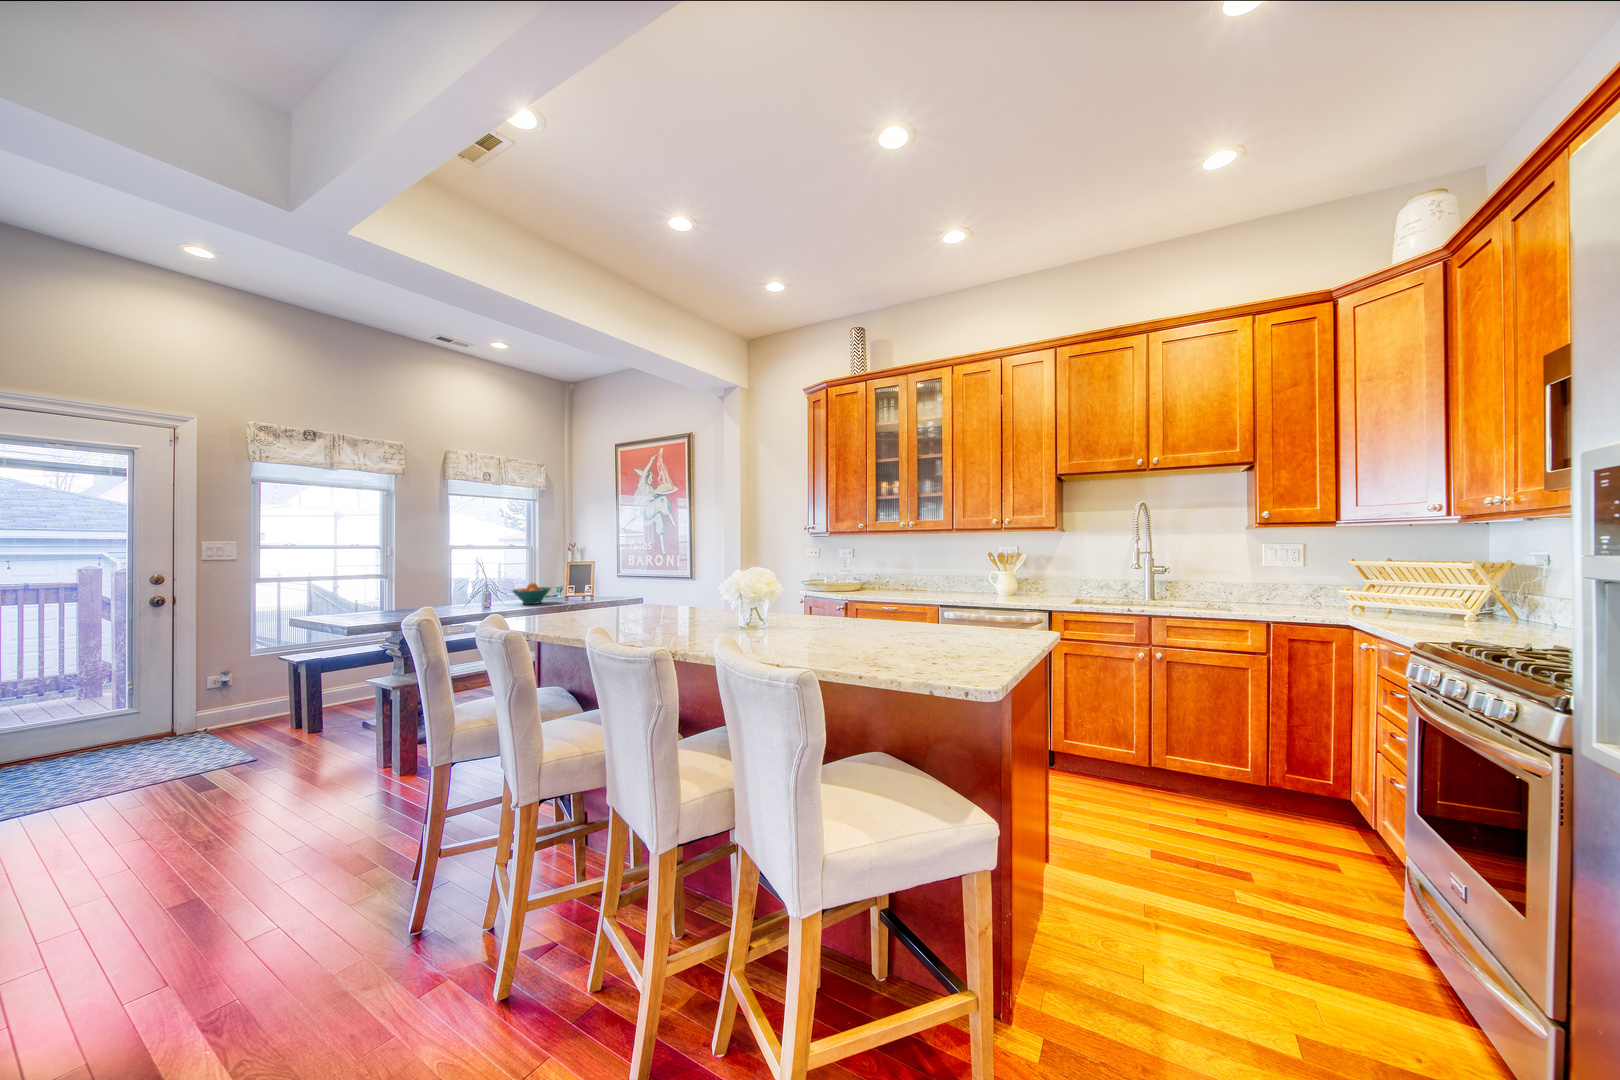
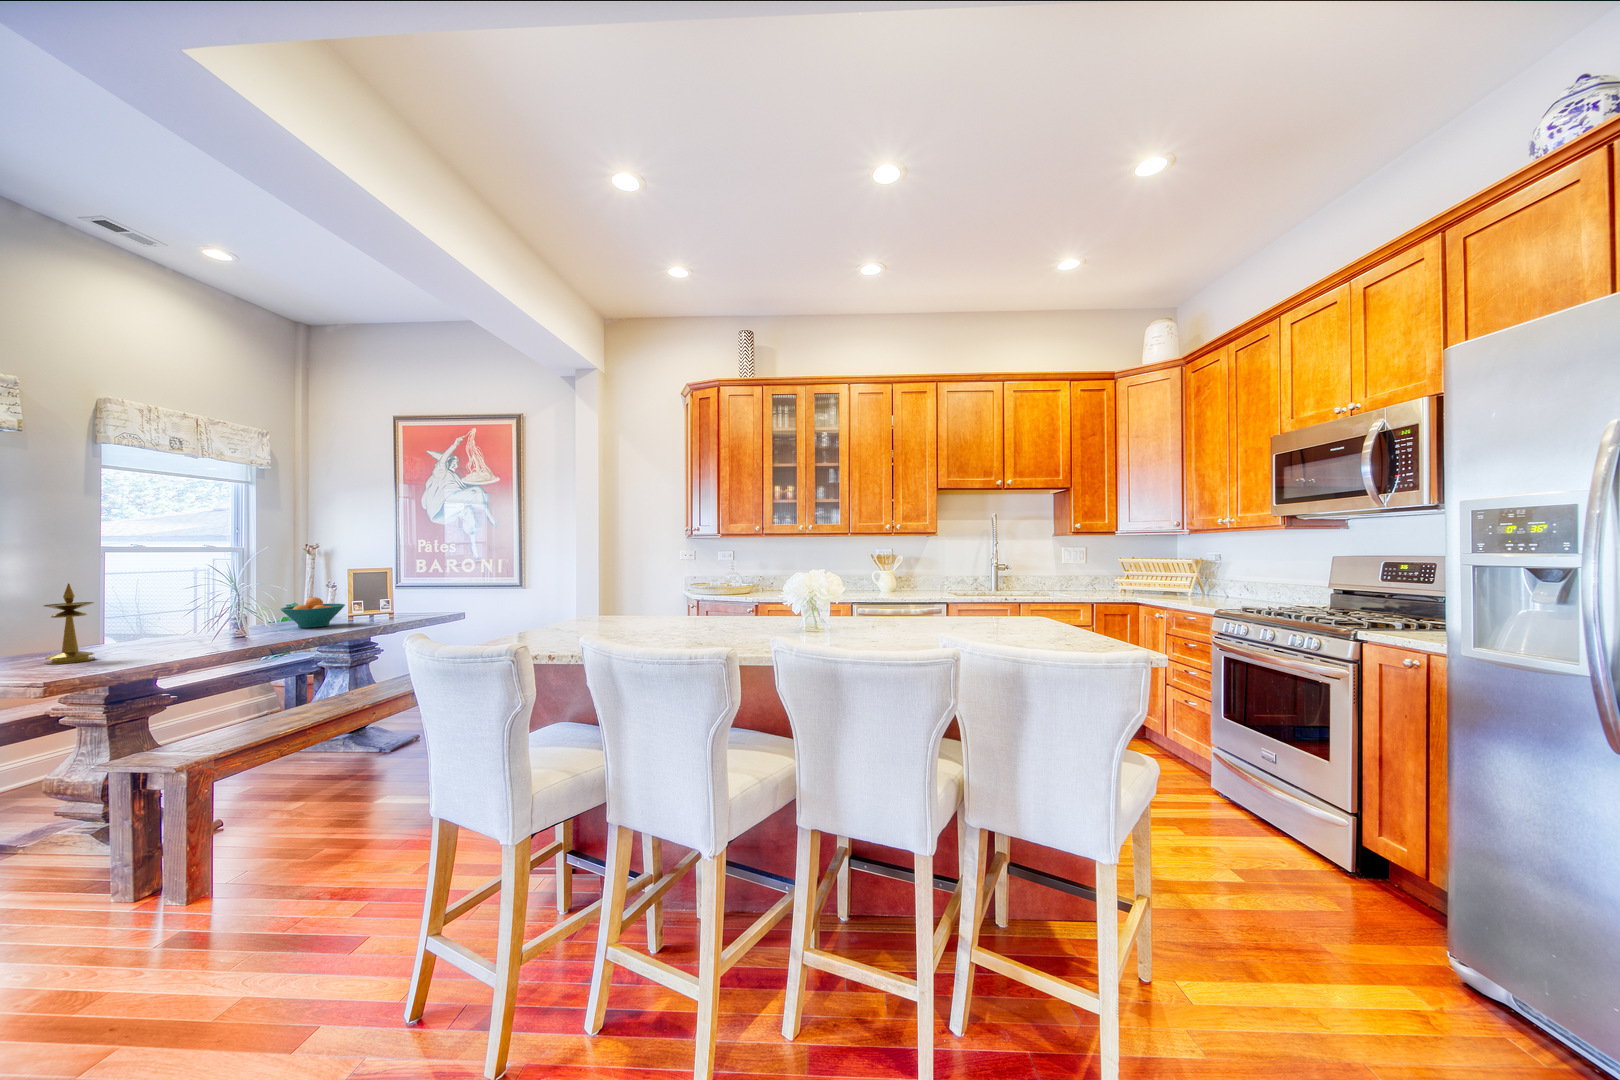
candlestick: none [353,573,381,623] -> present [44,583,95,664]

